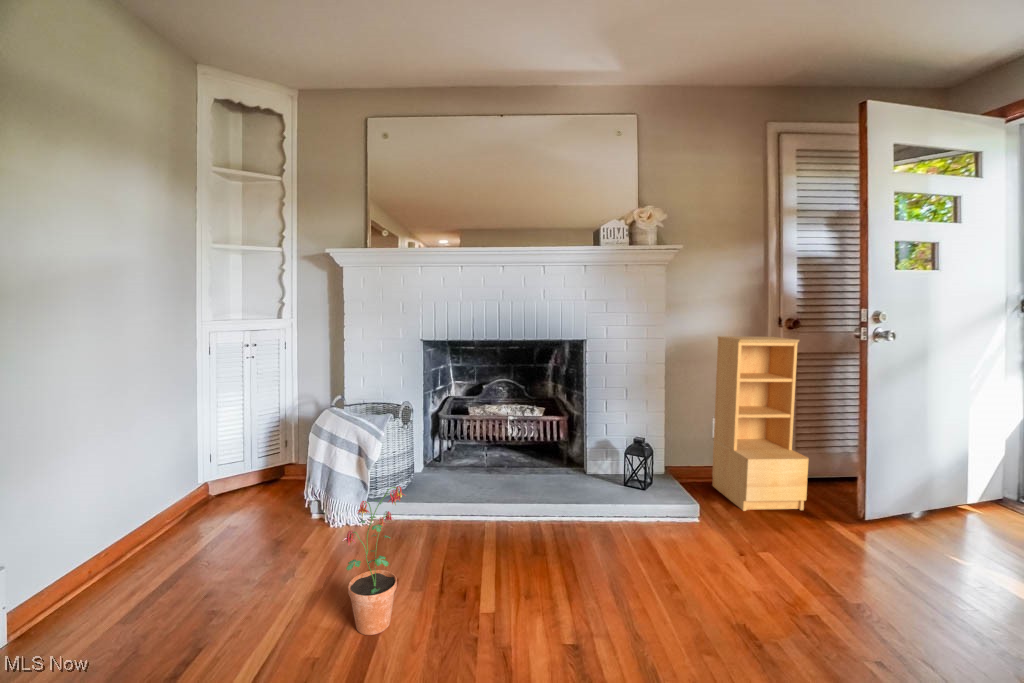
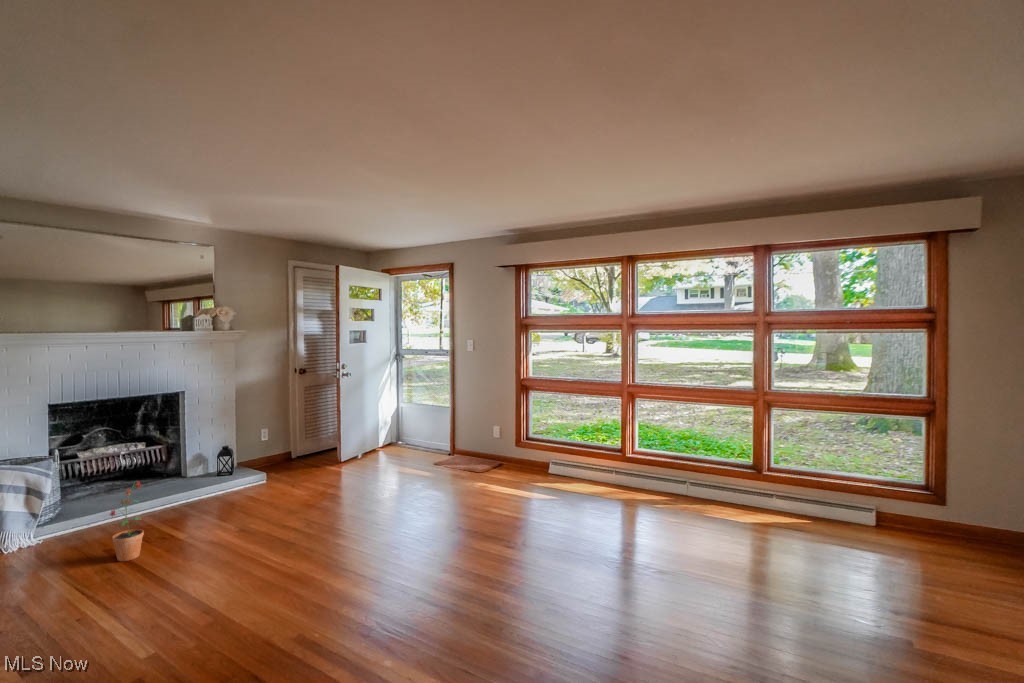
bookshelf: present [712,336,809,511] -> none [267,378,319,471]

